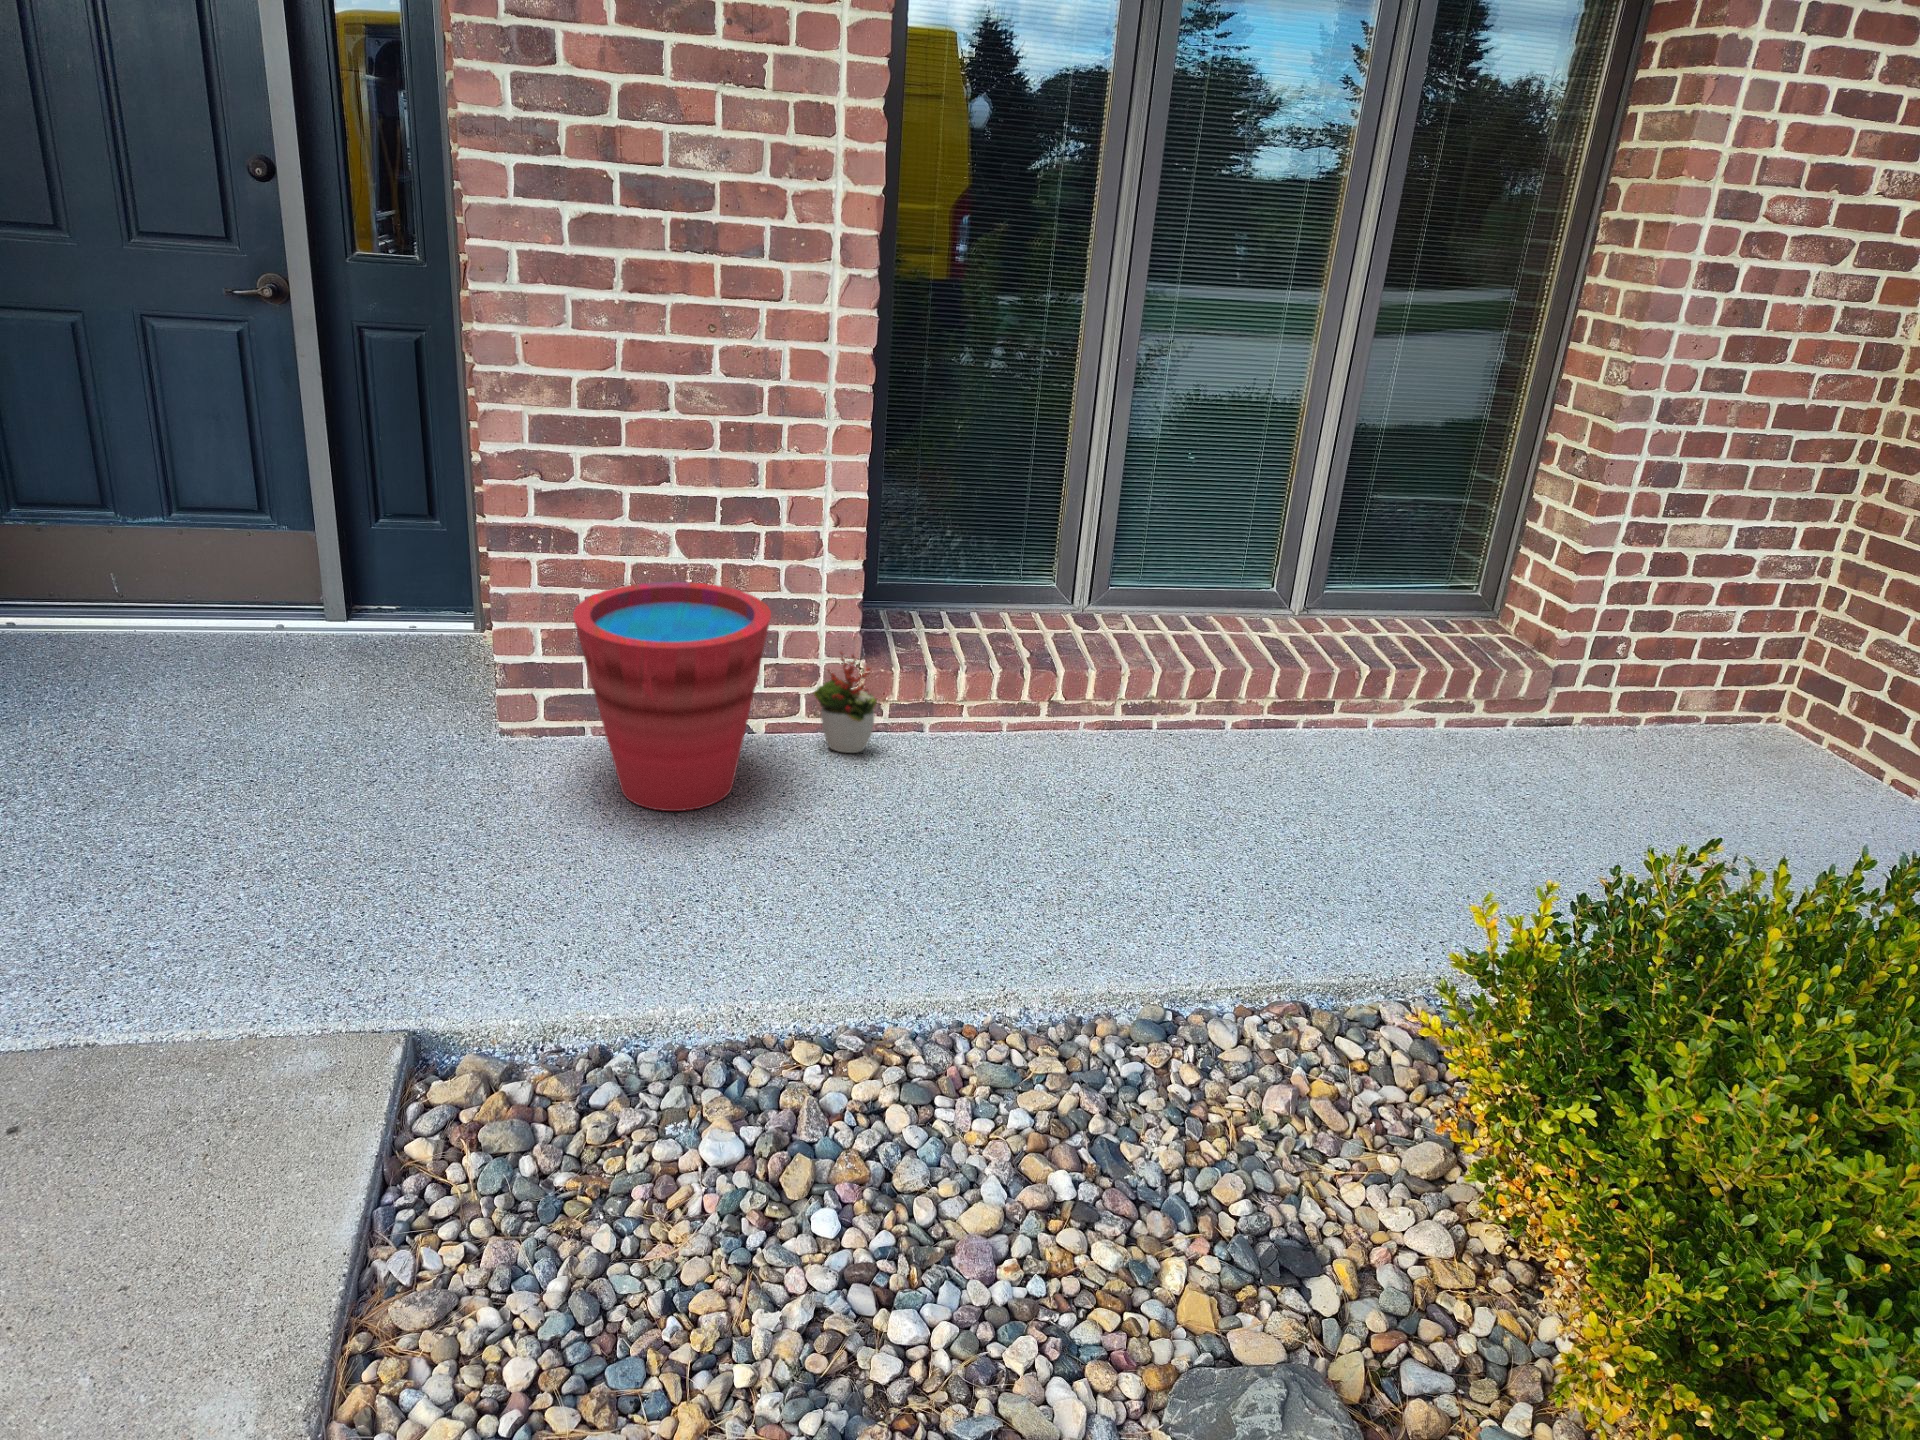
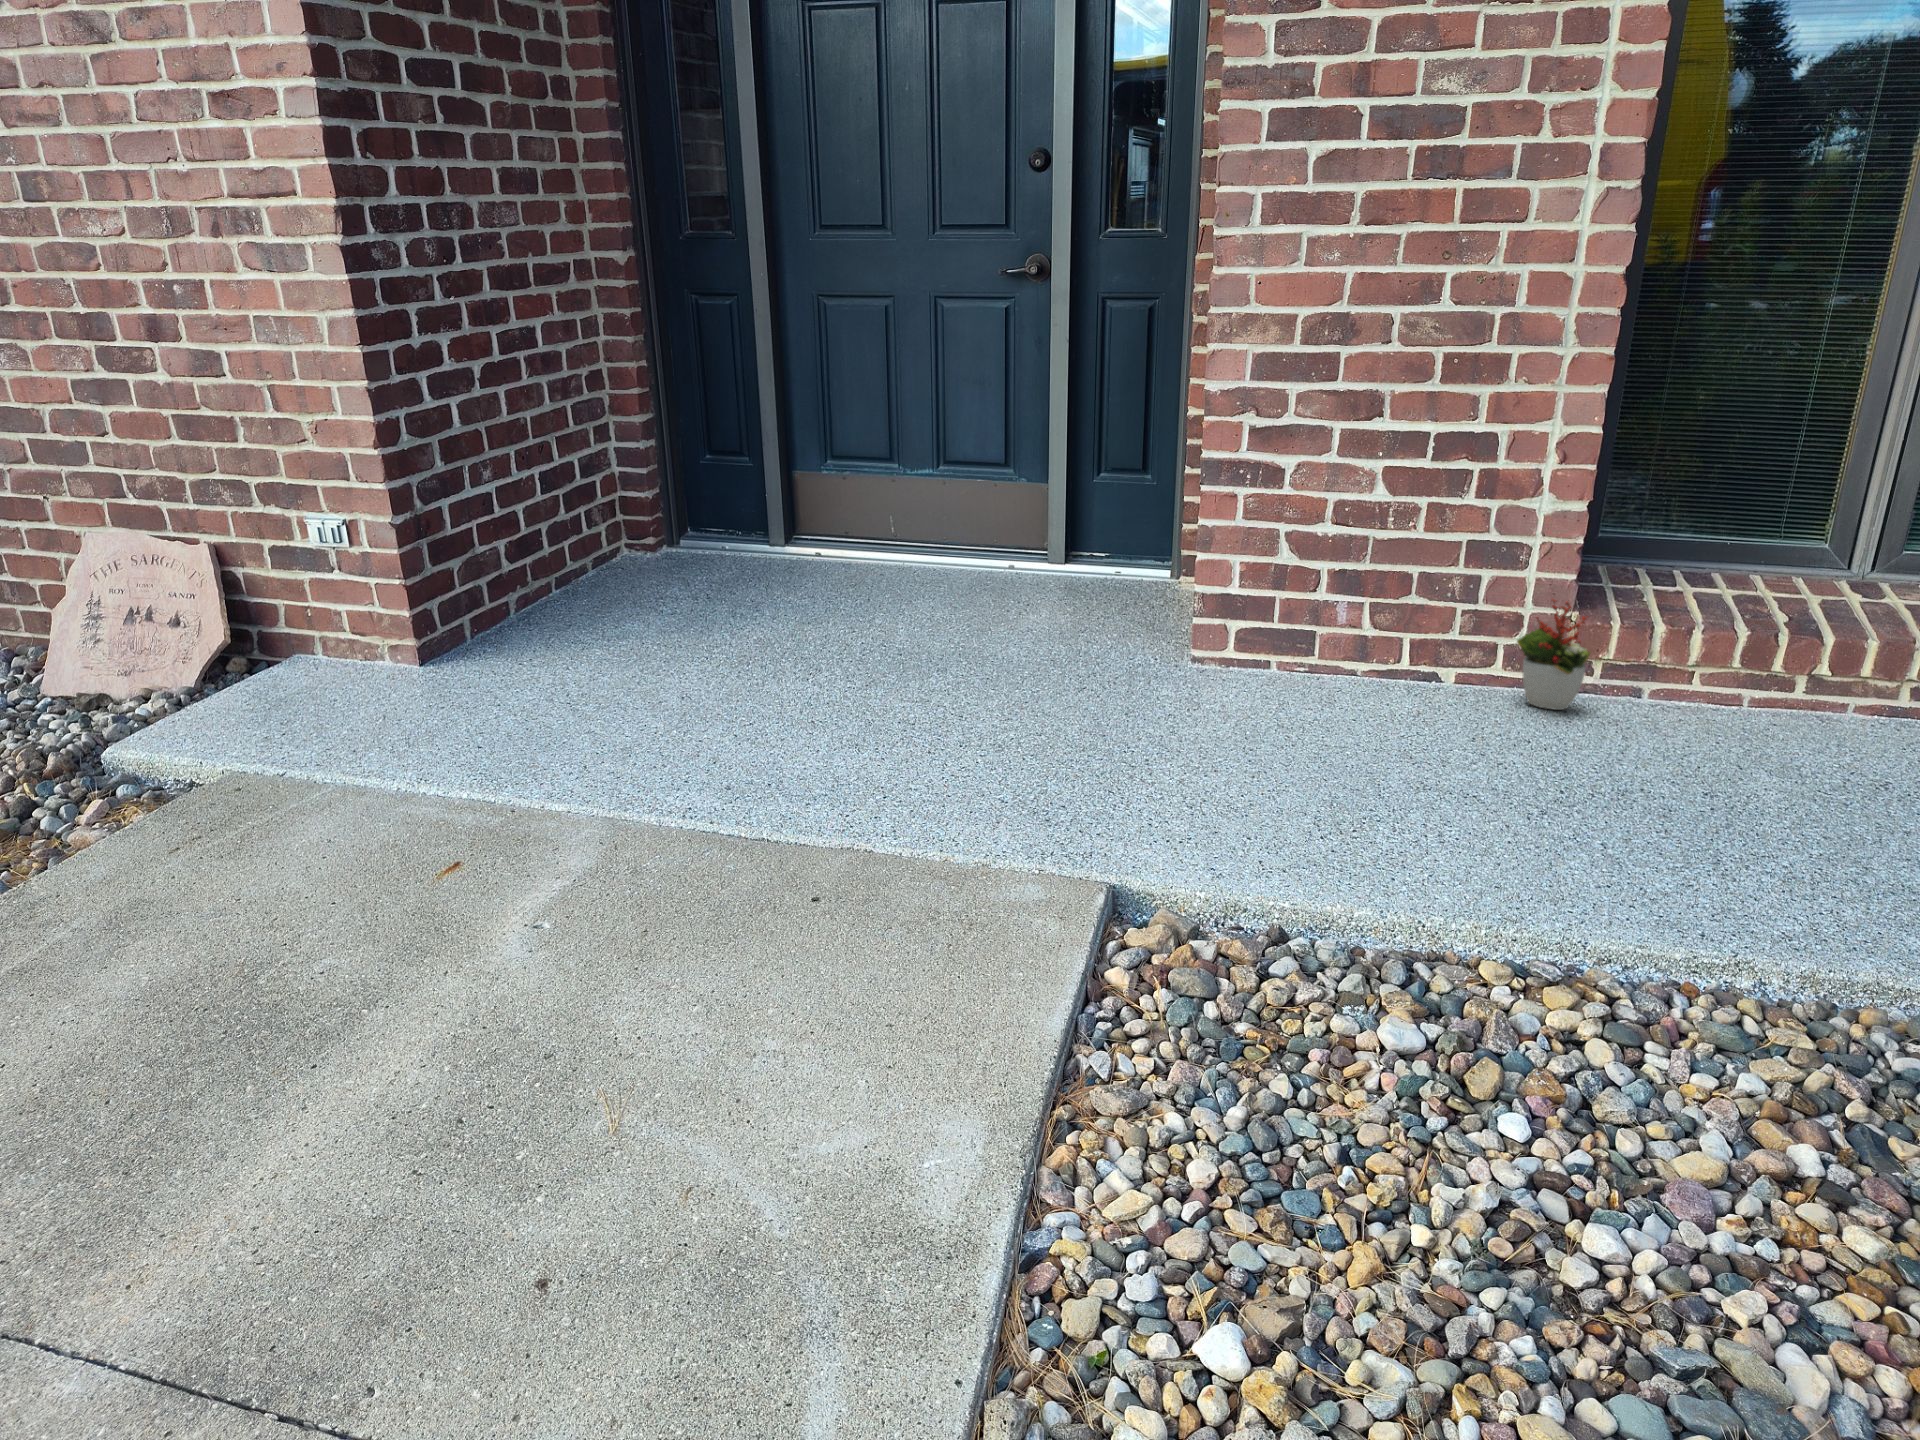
bucket: present [573,582,771,811] -> none [1282,515,1485,741]

